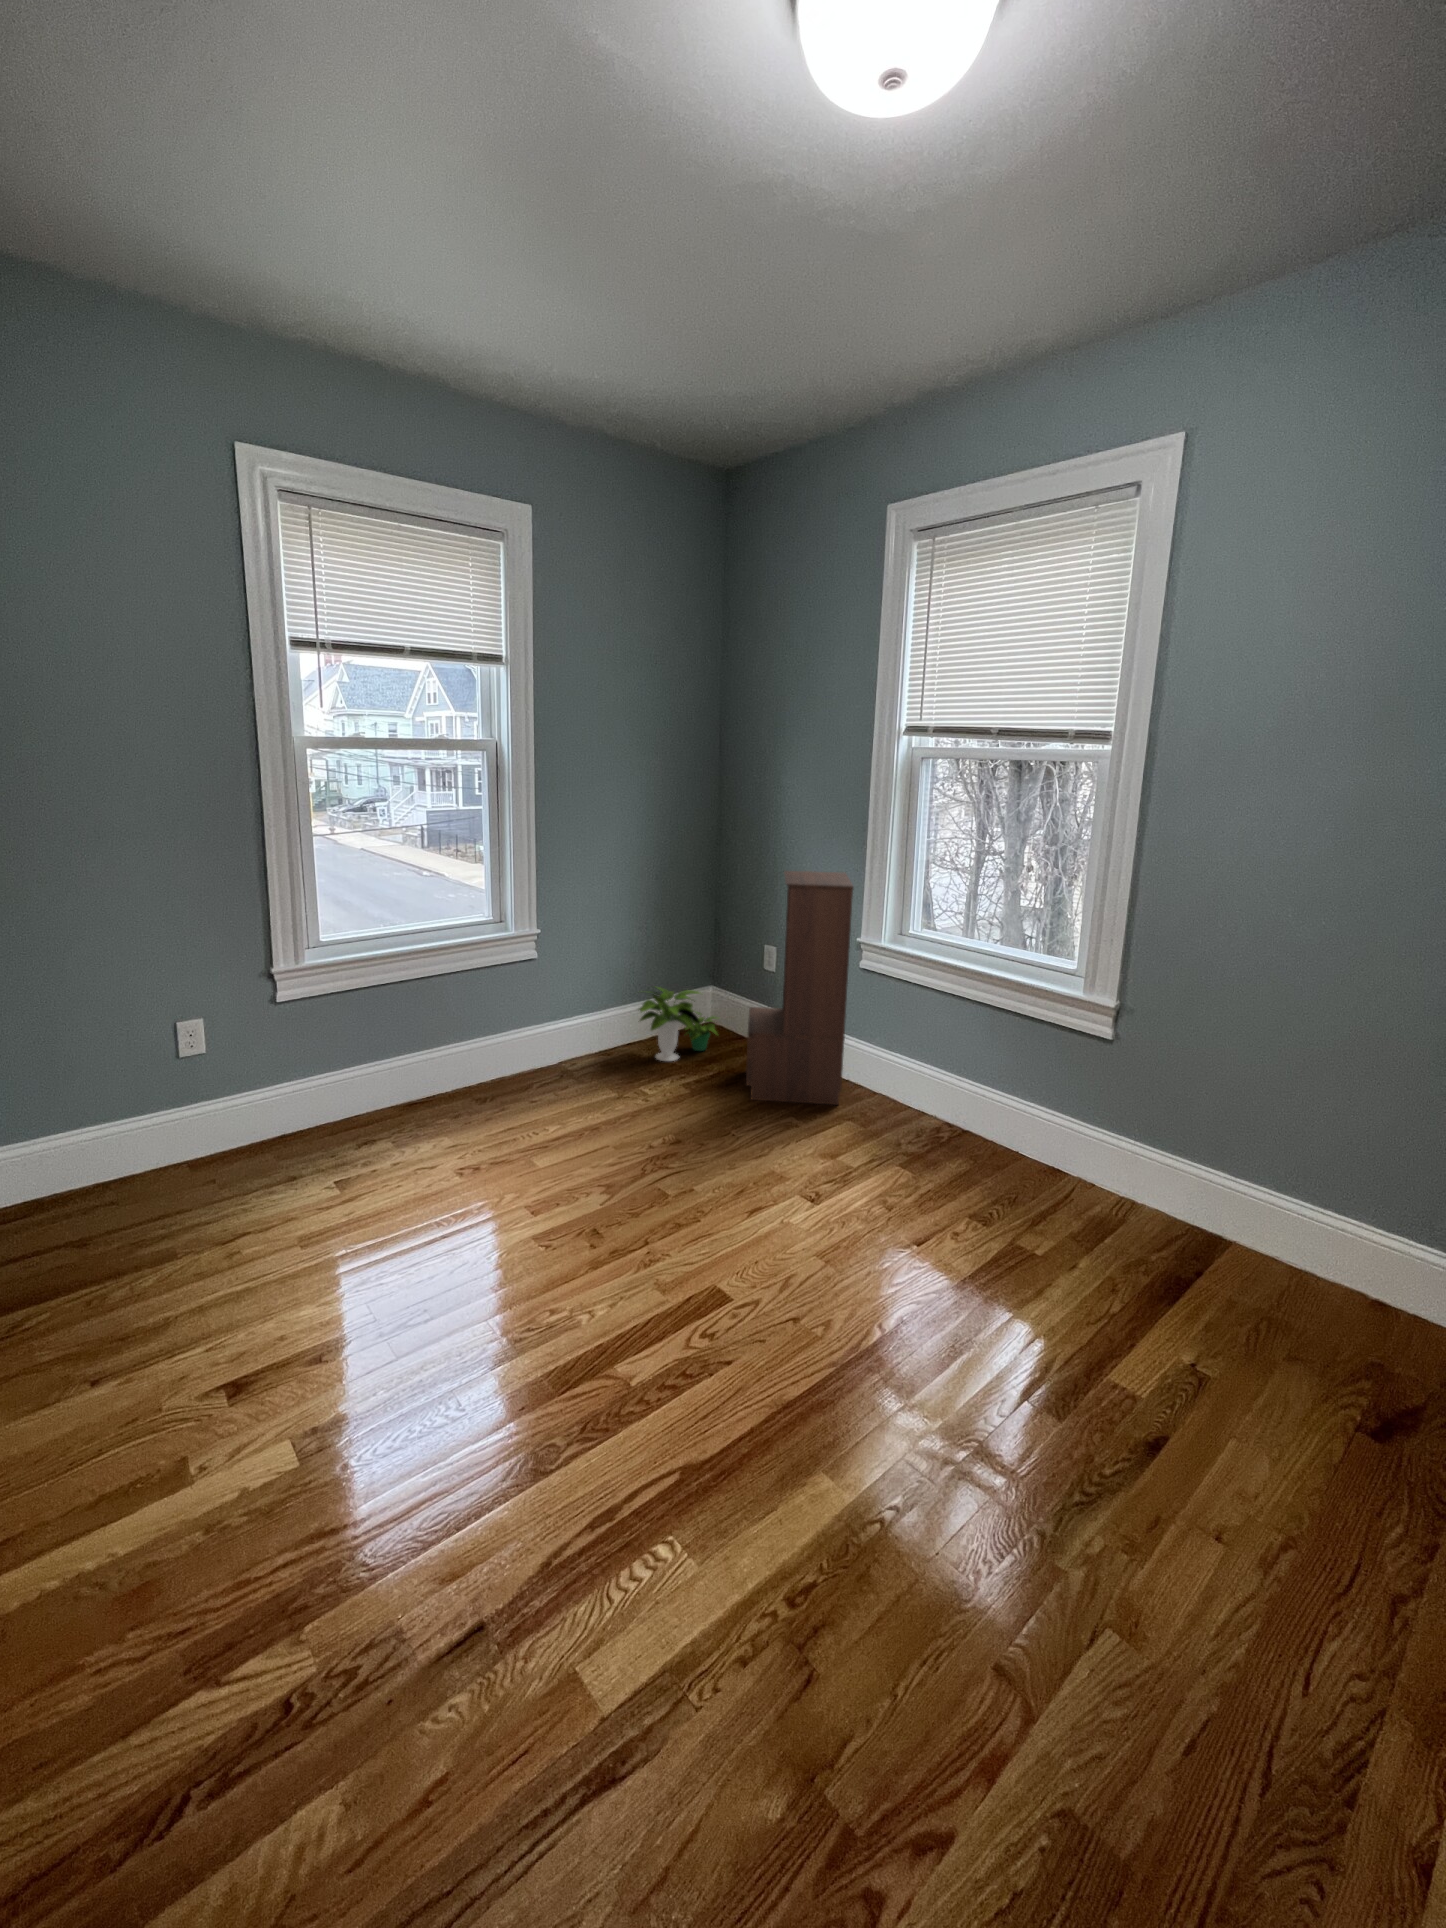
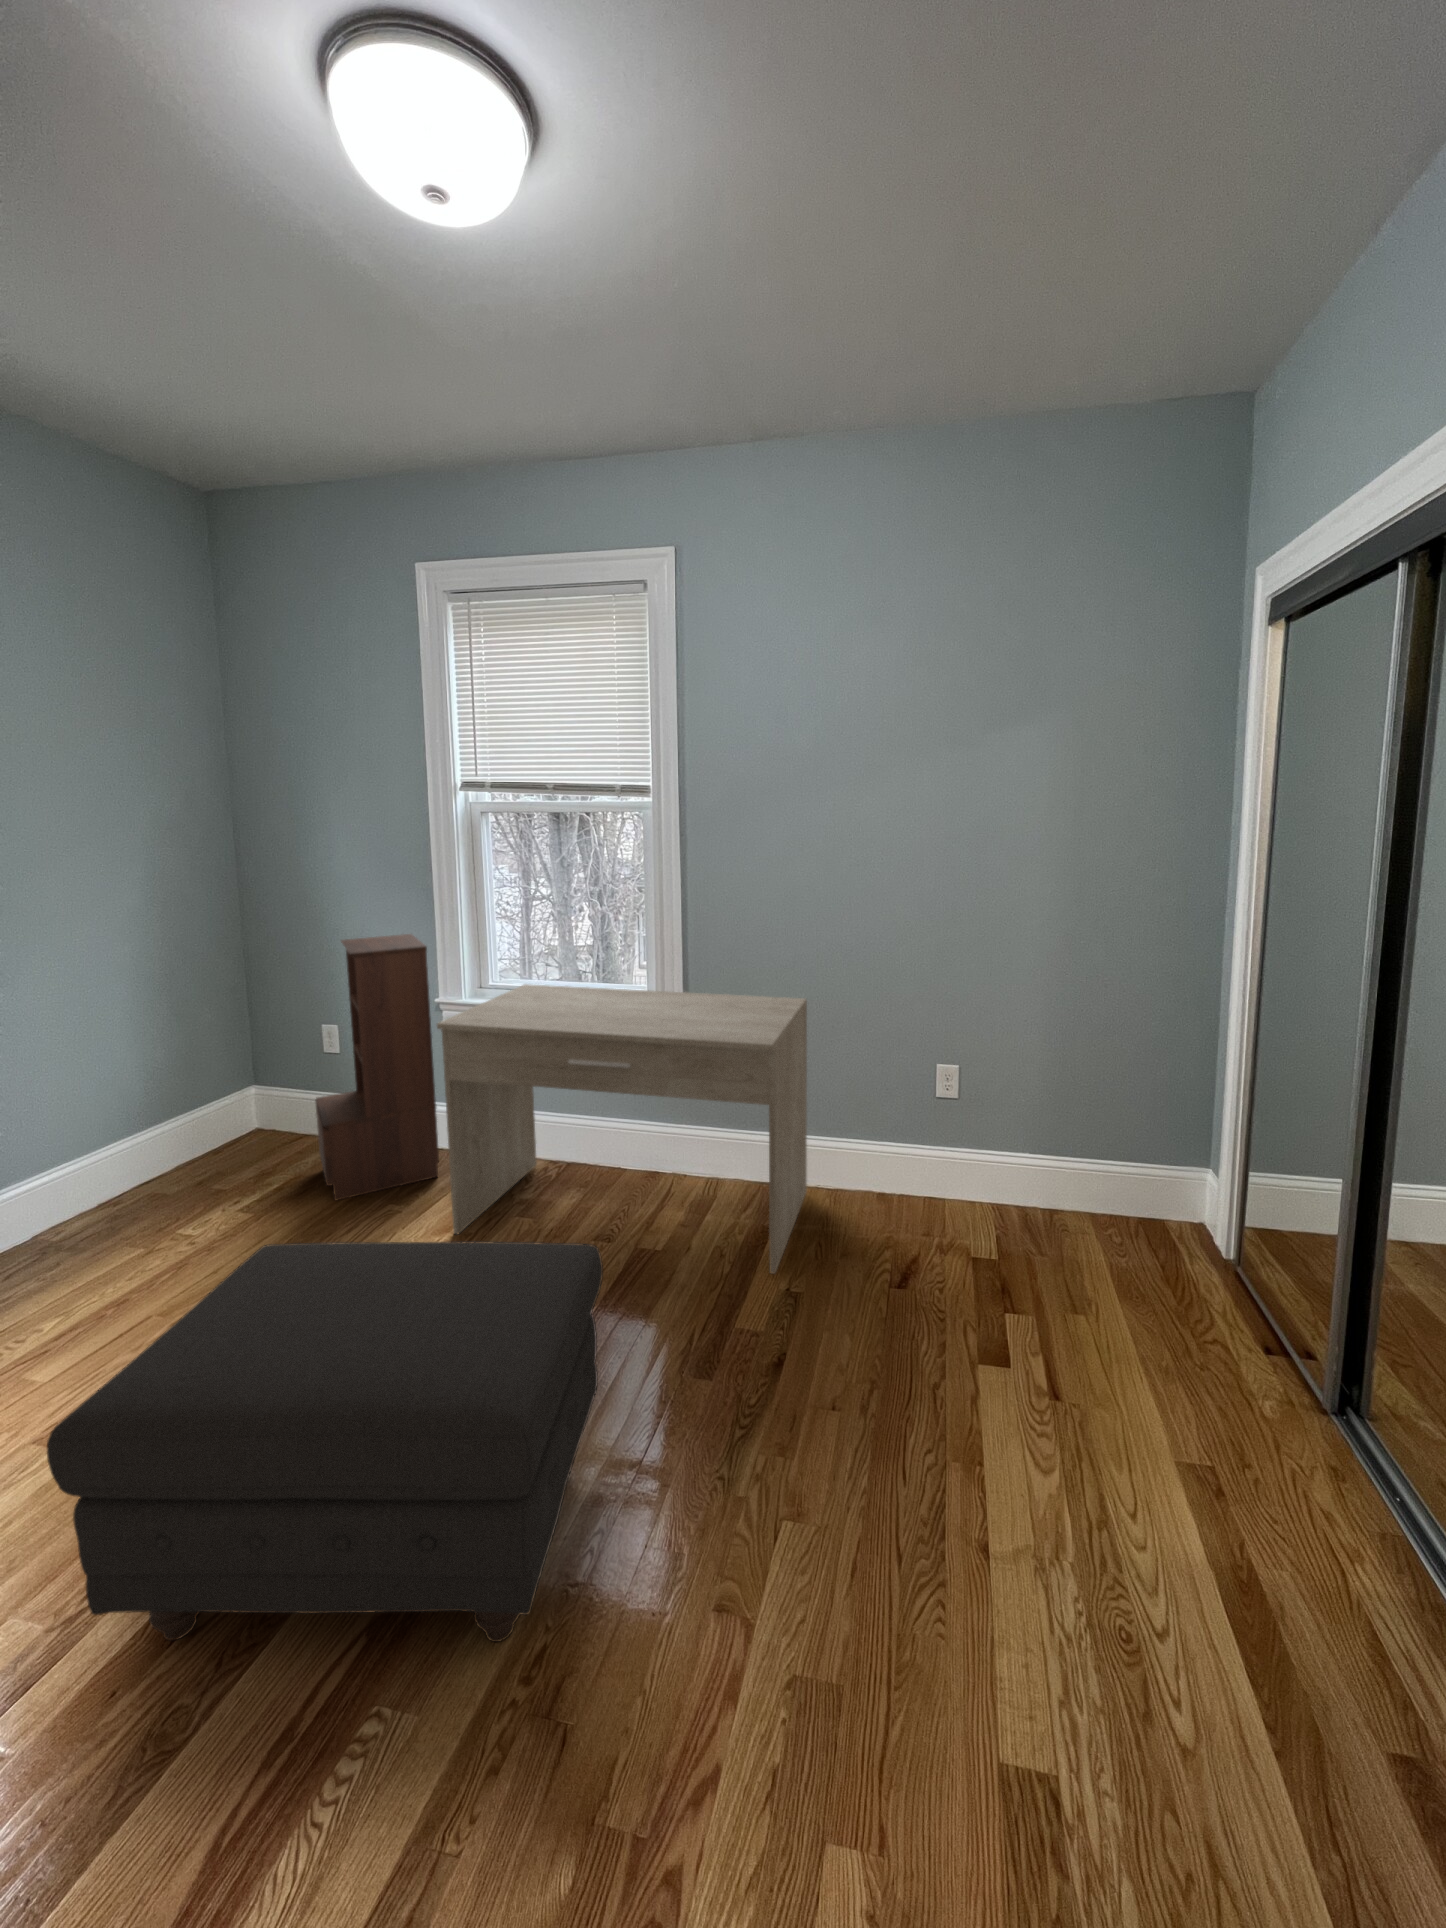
desk: none [838,938,1294,1335] -> present [437,984,807,1274]
potted plant: present [639,987,717,1061] -> none [150,1095,277,1190]
ottoman: none [498,1120,945,1550] -> present [47,1242,603,1642]

